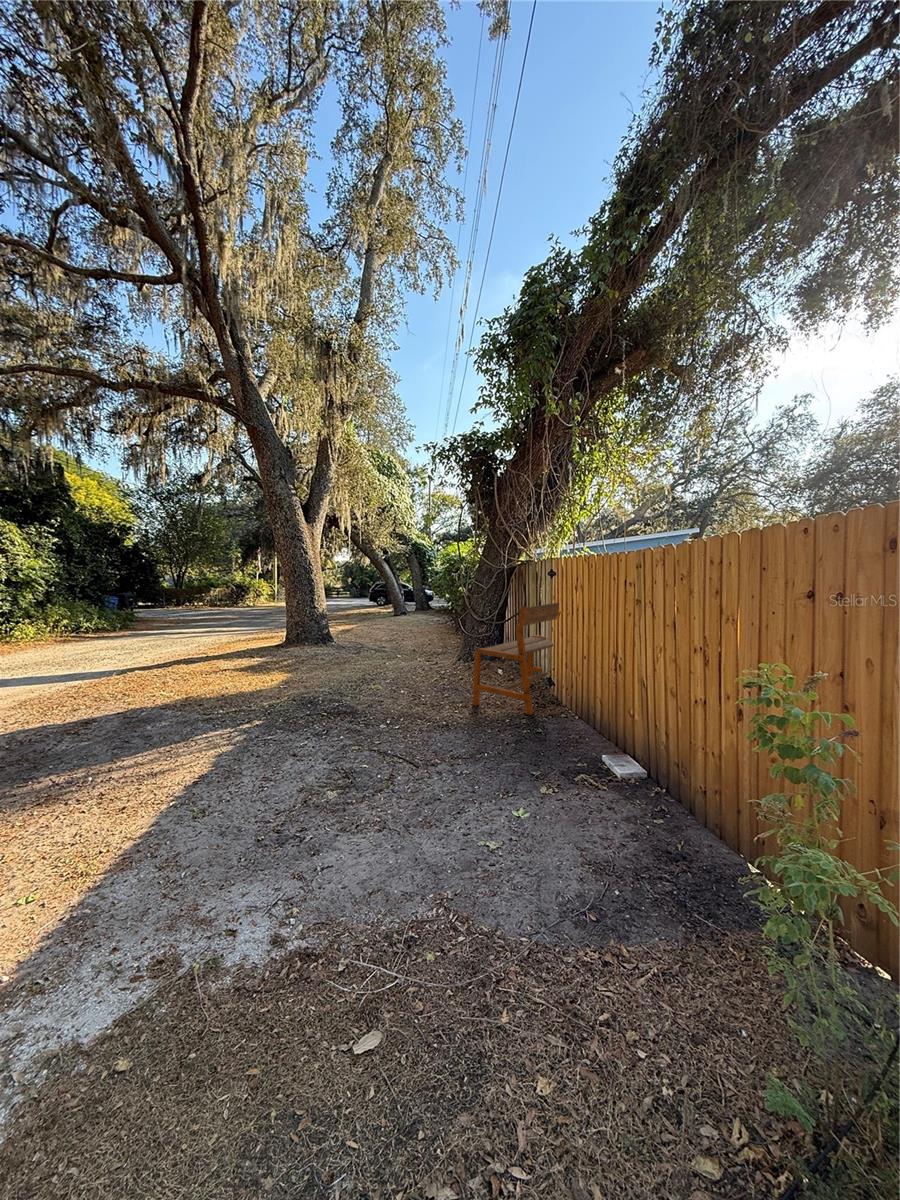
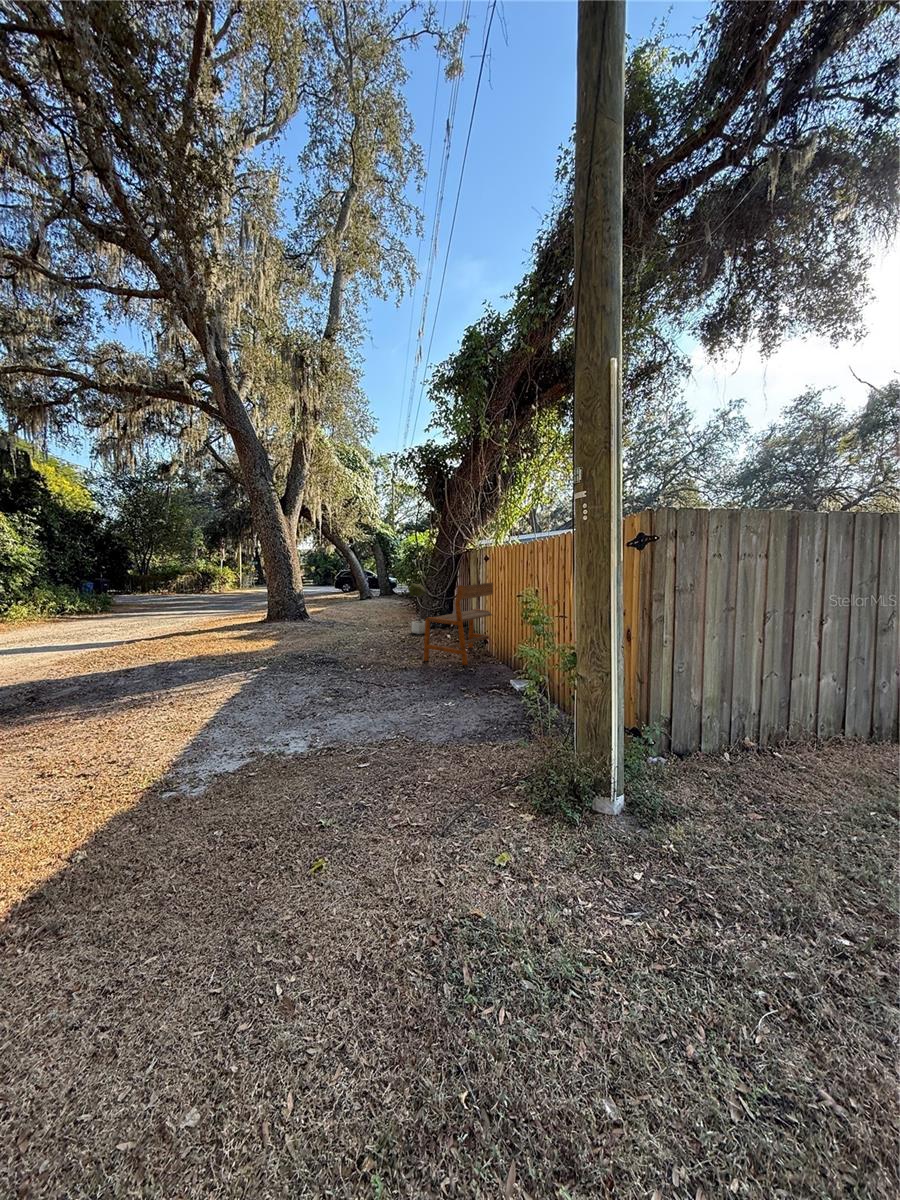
potted tree: none [447,600,474,662] -> present [408,584,427,634]

